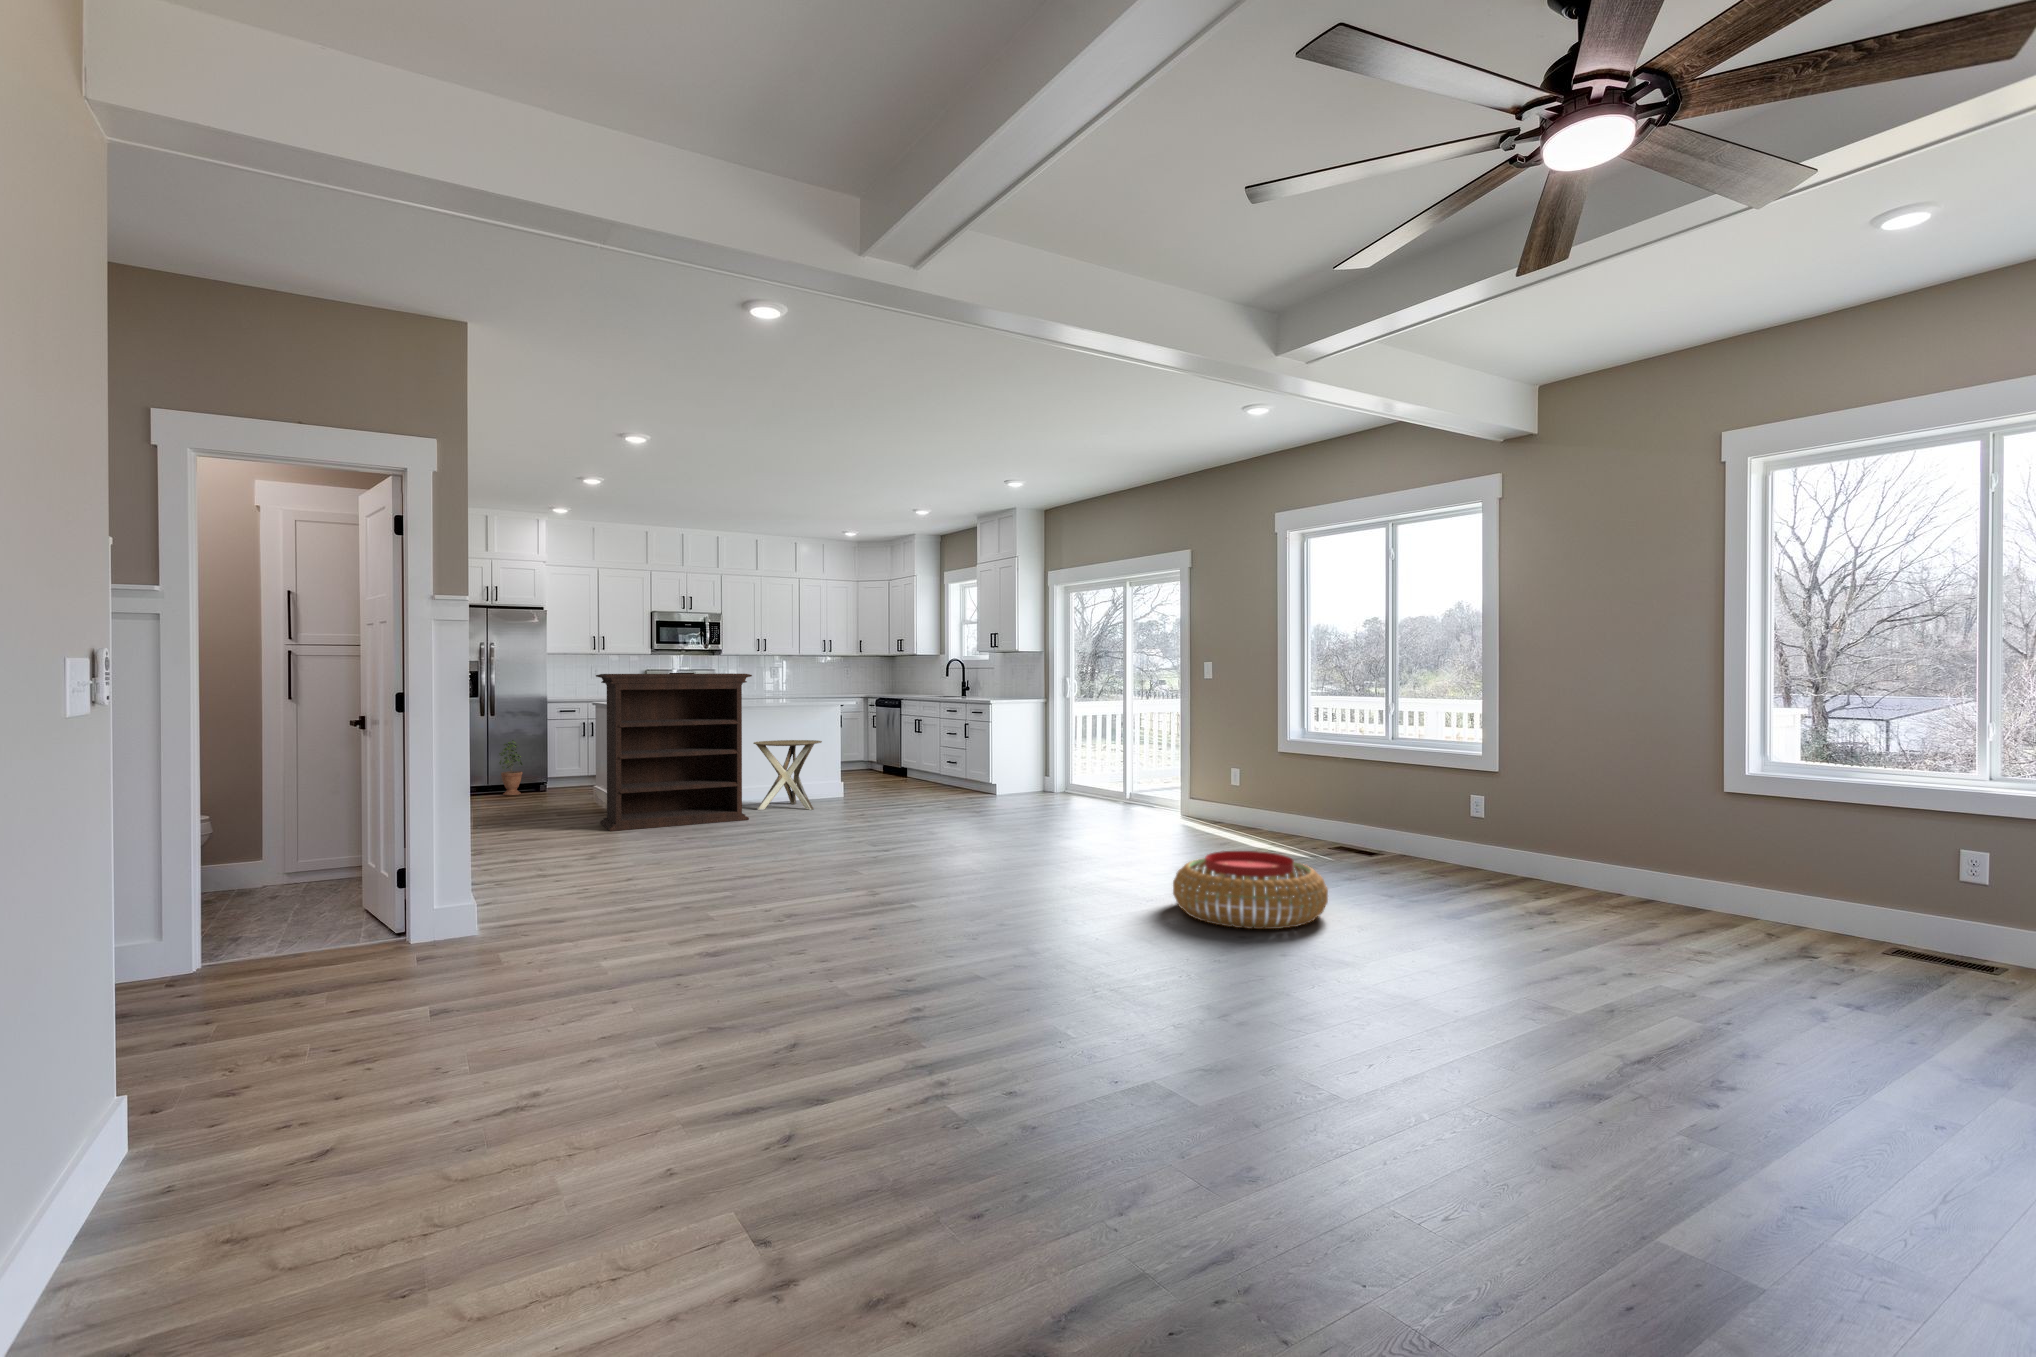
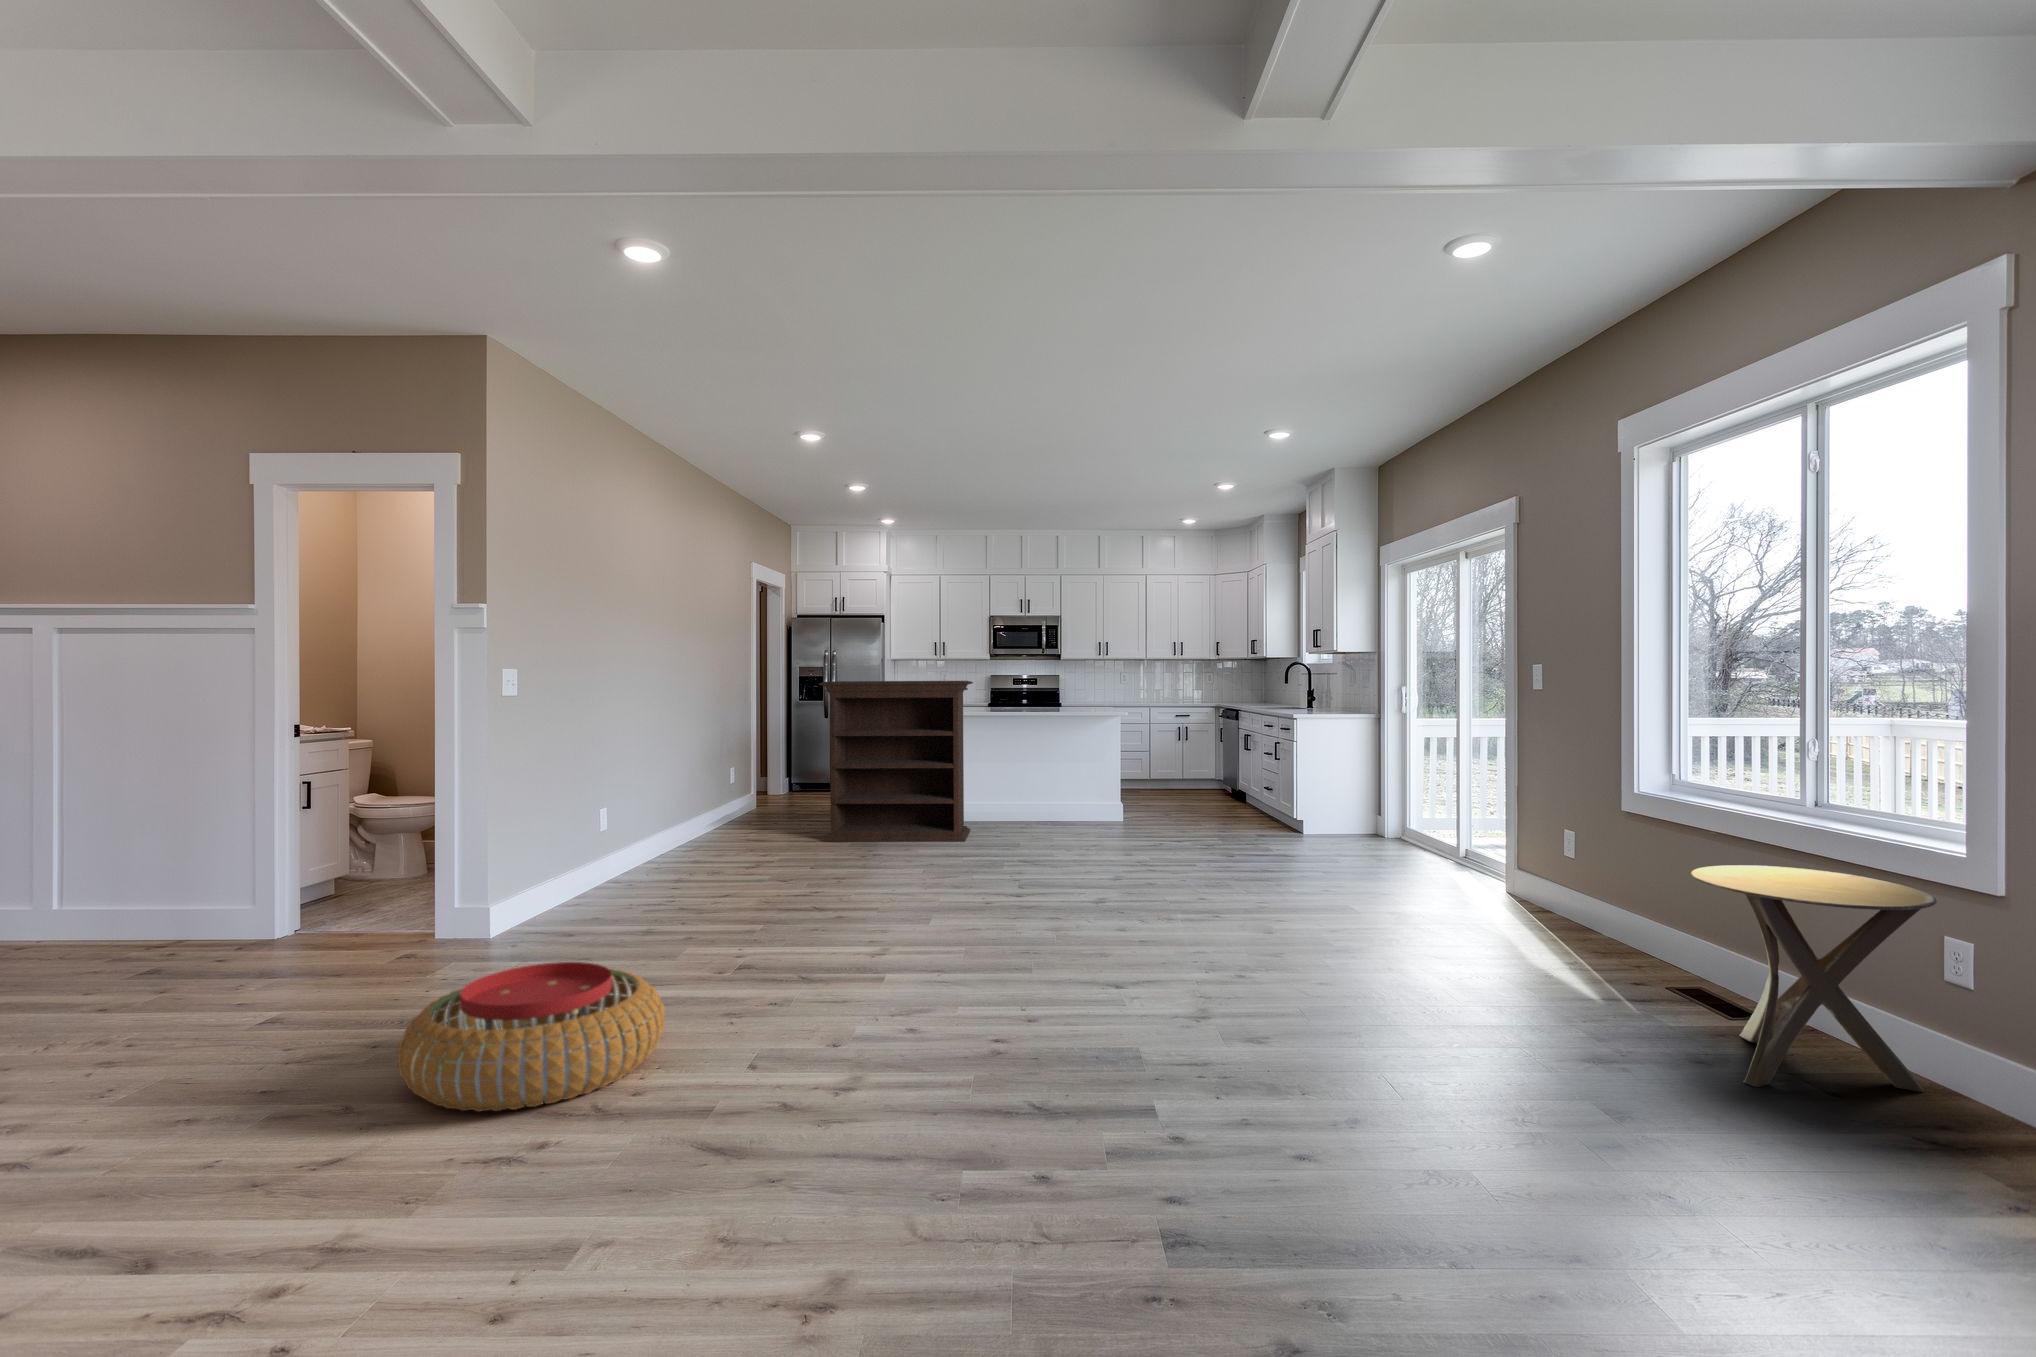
potted plant: present [499,740,523,795] -> none [831,741,854,795]
side table: present [753,740,822,810] -> present [1691,865,1937,1092]
pouf: present [1173,851,1328,929] -> present [398,962,665,1112]

